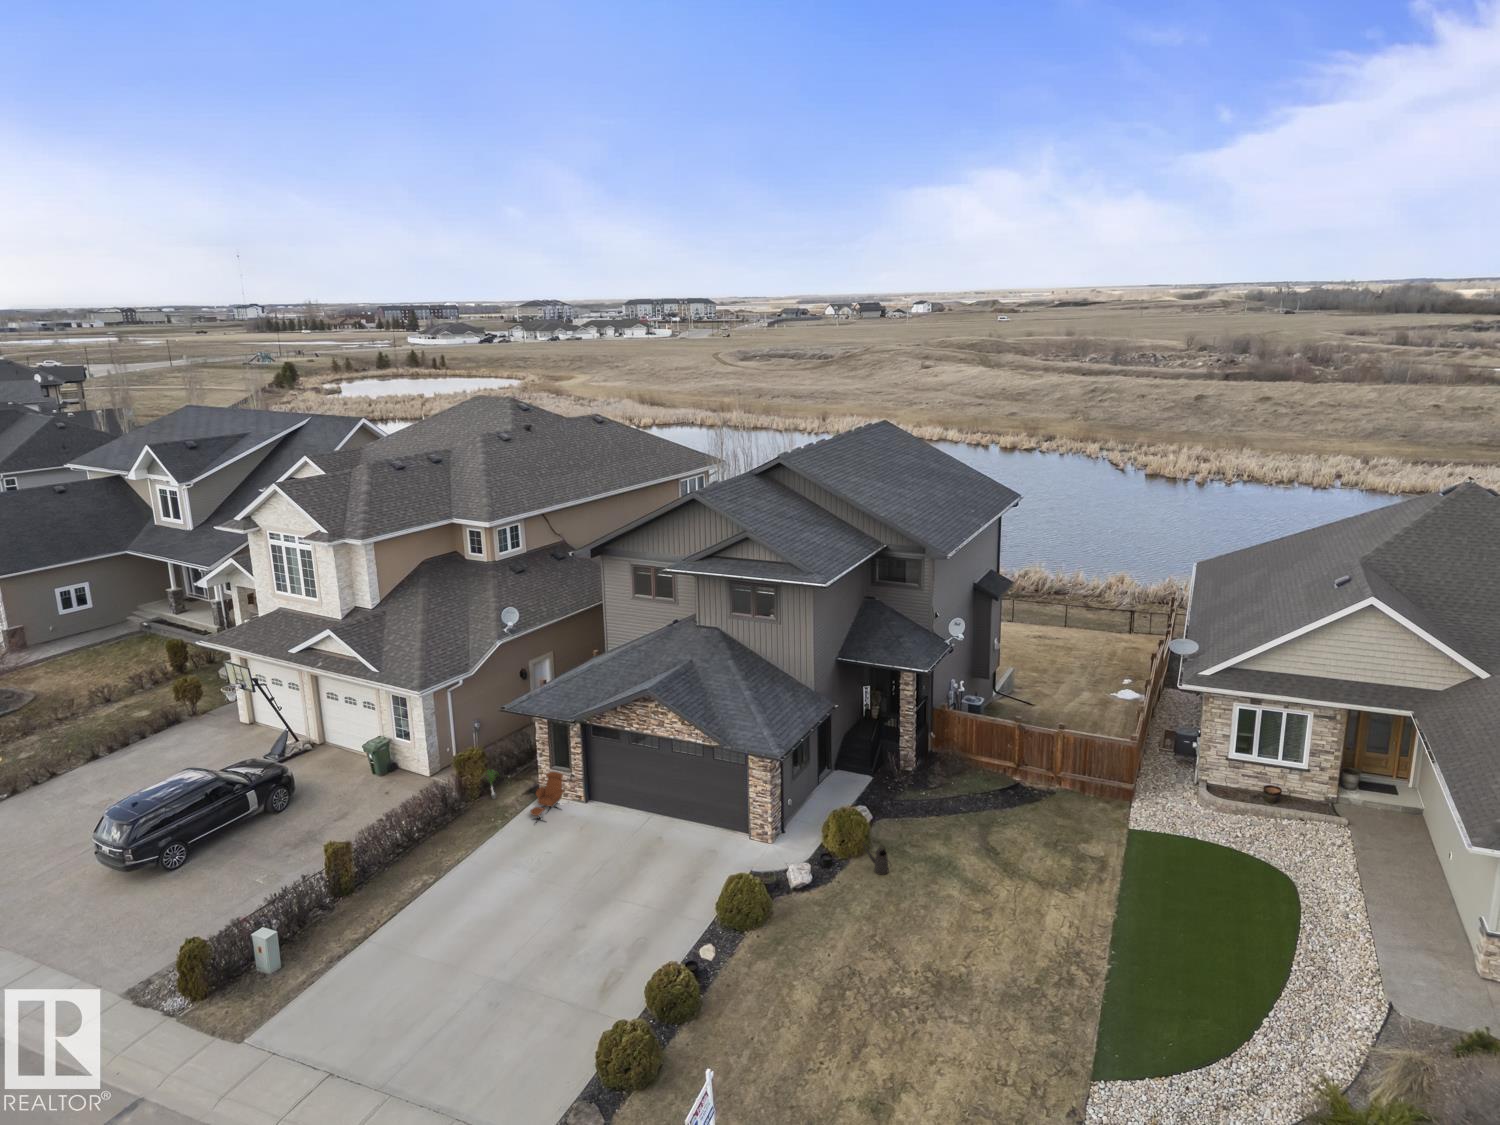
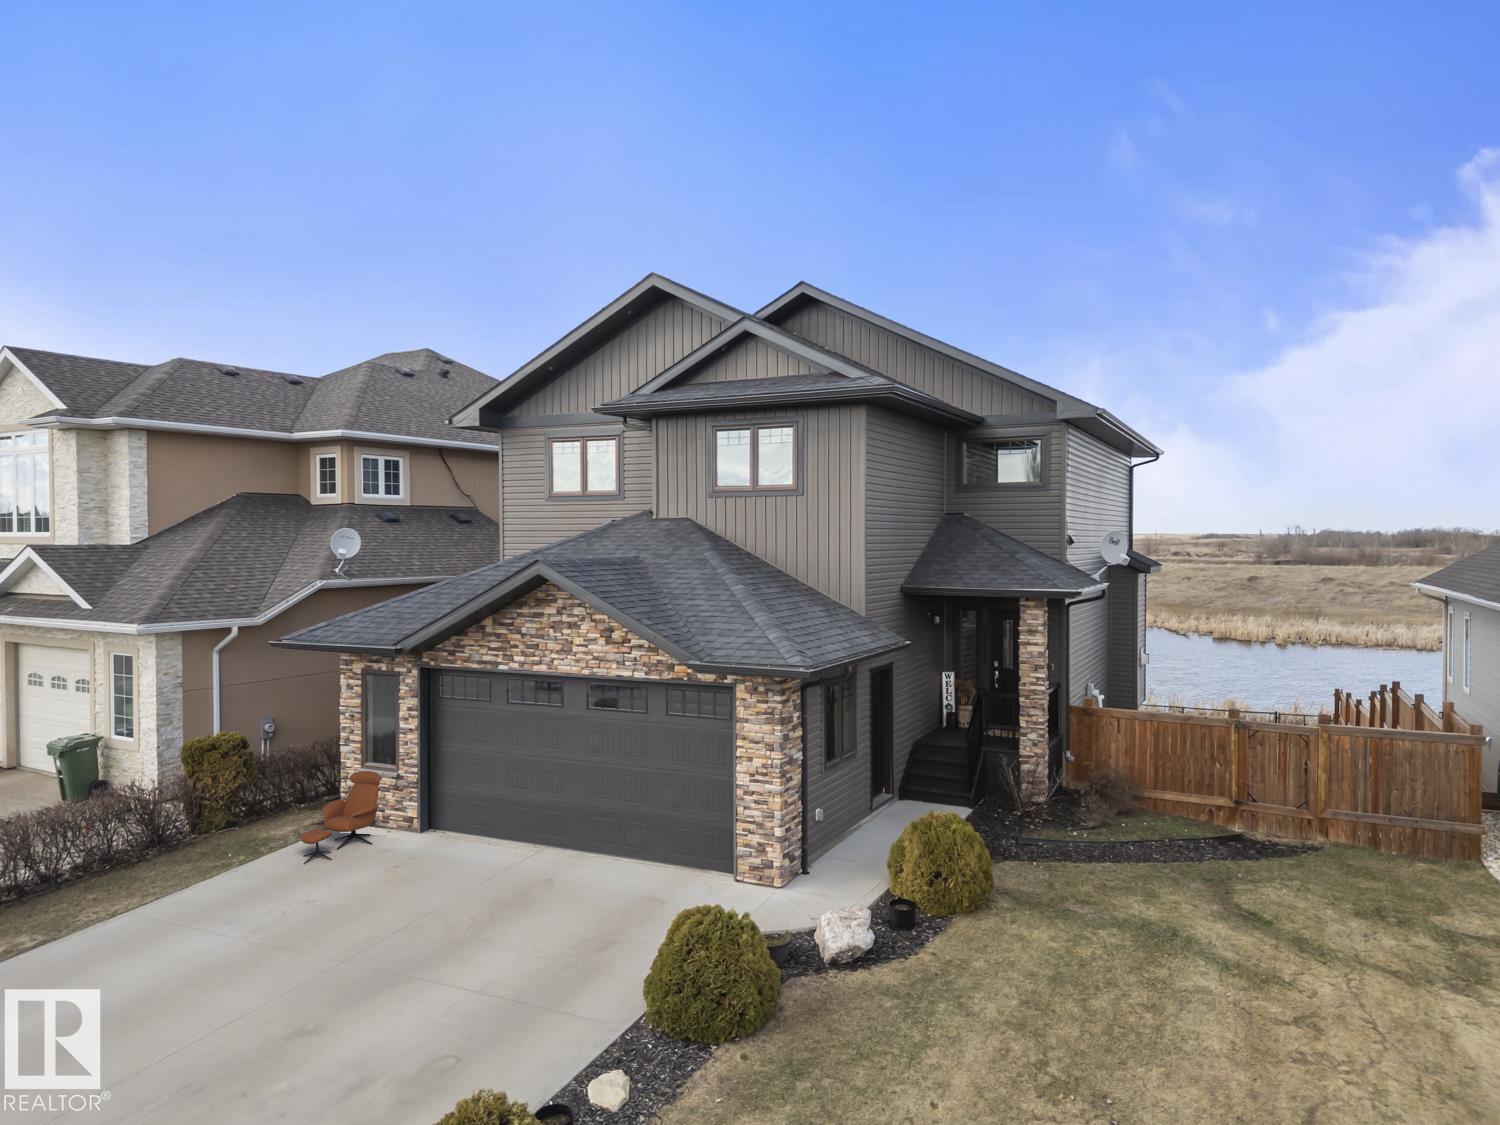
potted plant: present [487,770,496,799] -> none [226,764,274,830]
watering can: present [863,842,889,875] -> none [982,875,1054,946]

